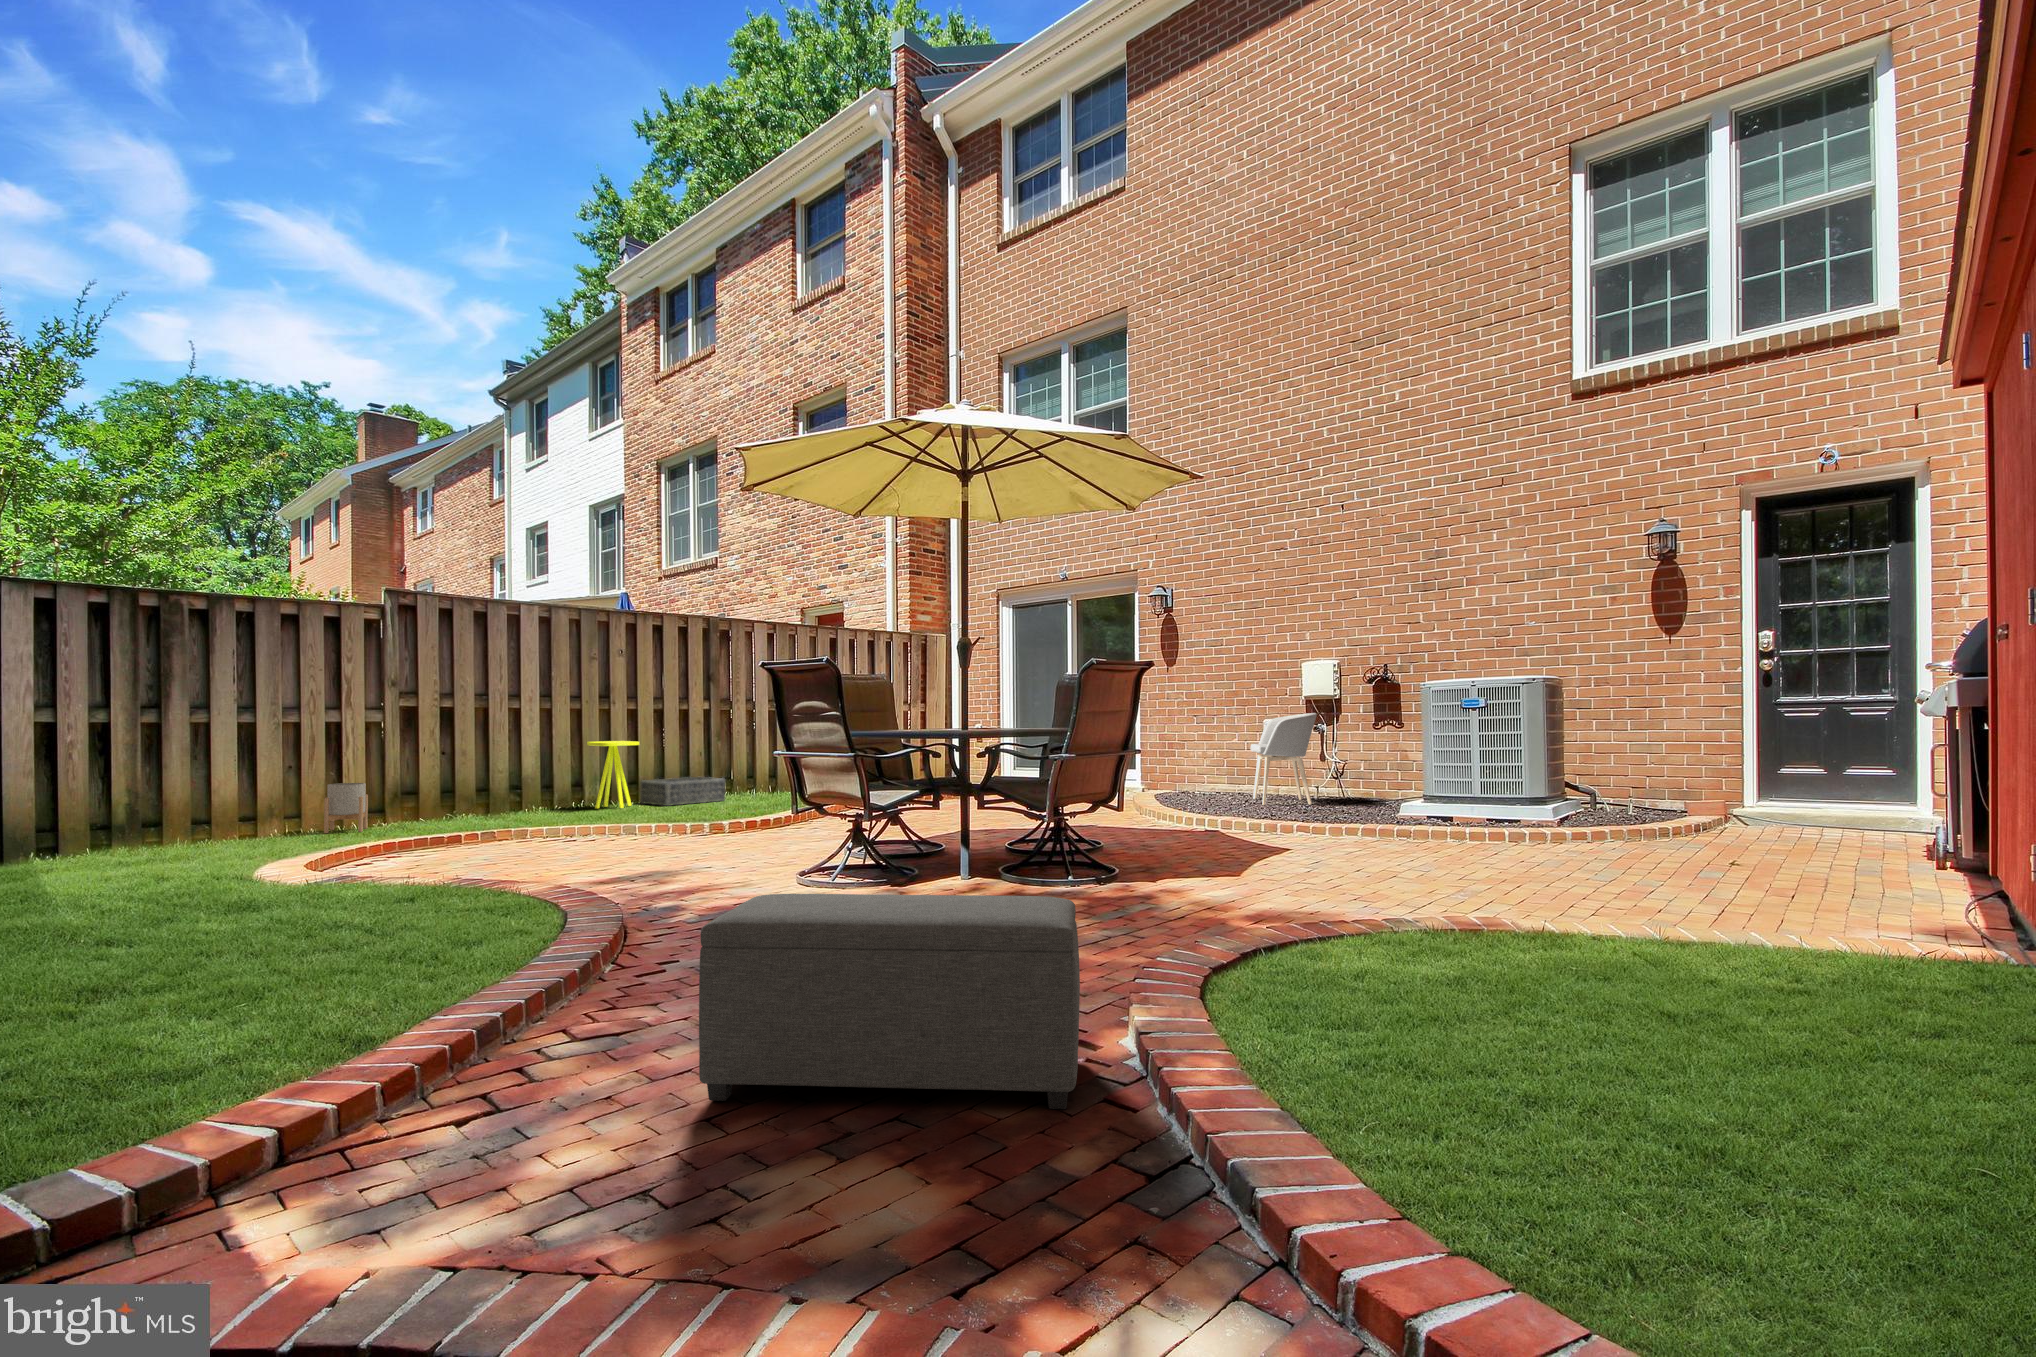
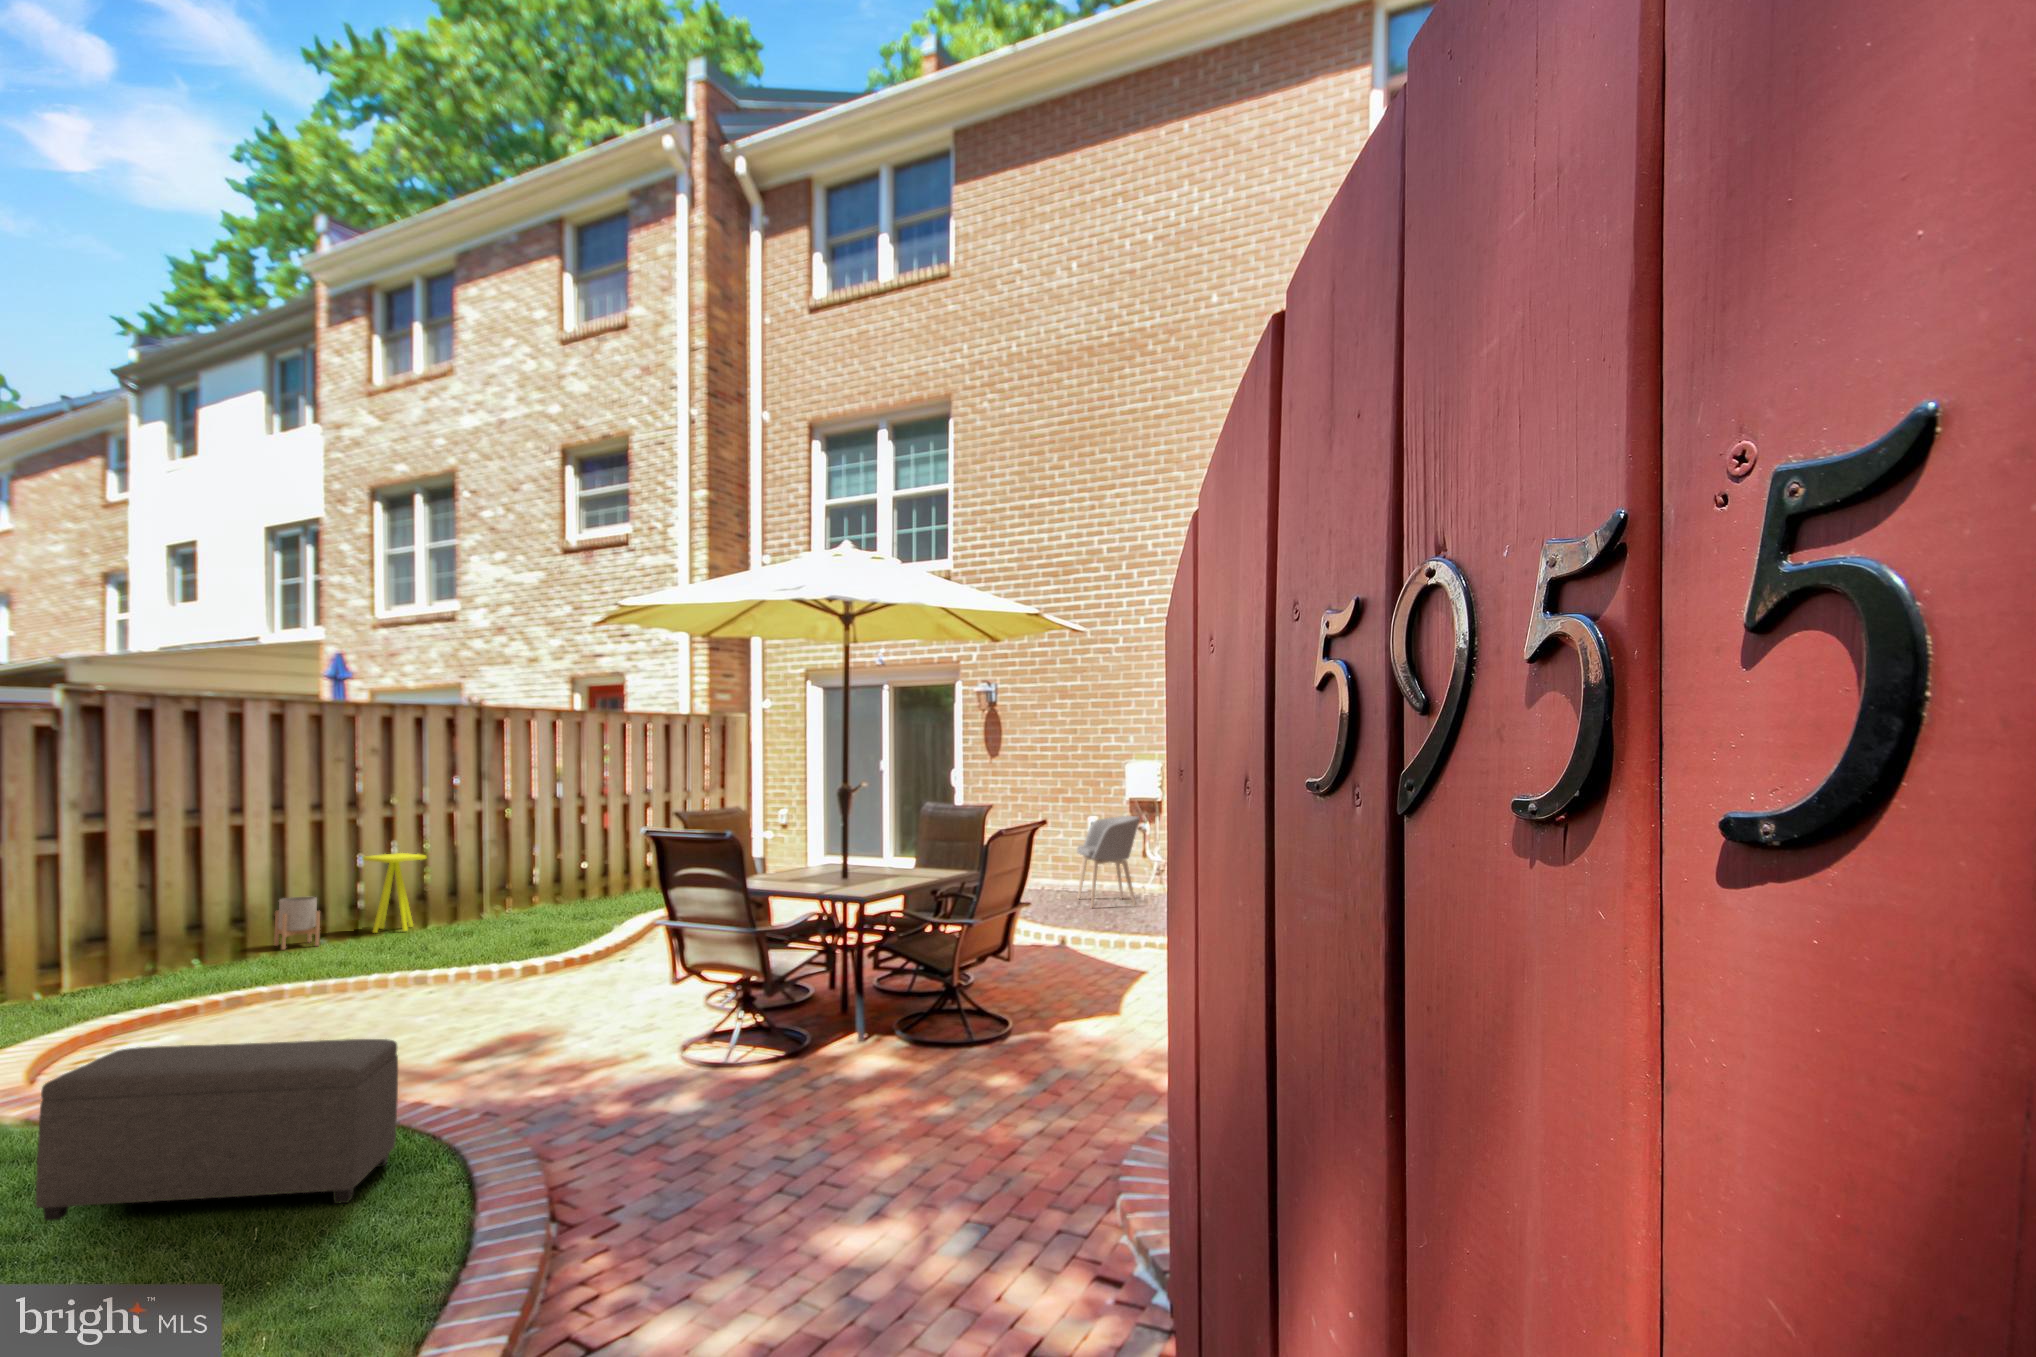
basket: present [640,777,725,806] -> none [419,888,519,926]
planter: present [324,783,368,833] -> present [274,897,320,950]
ottoman: present [699,894,1080,1109] -> present [36,1039,398,1221]

